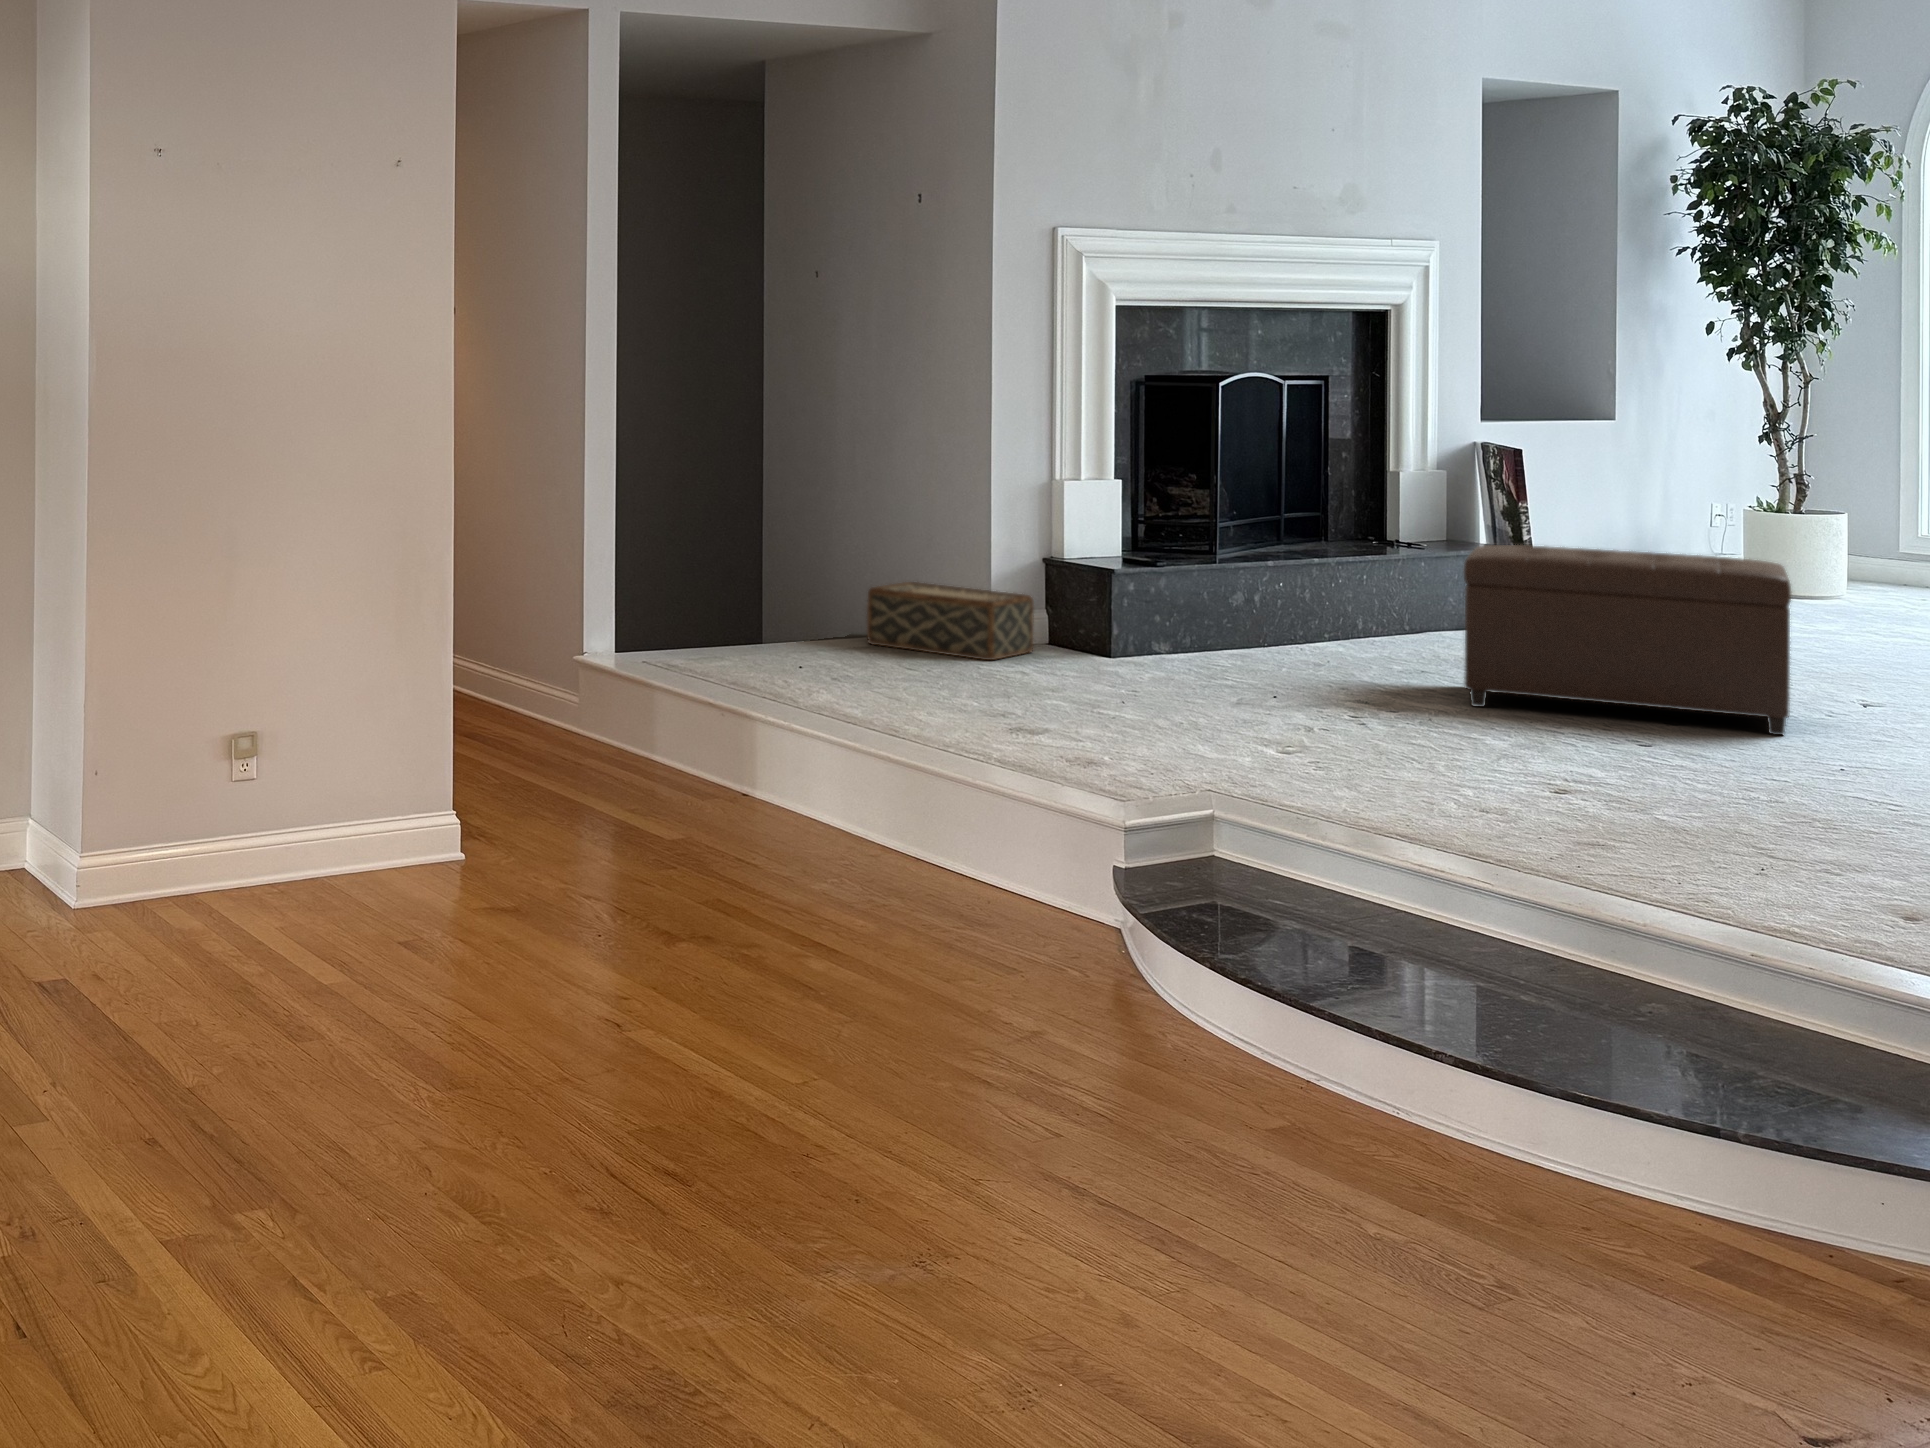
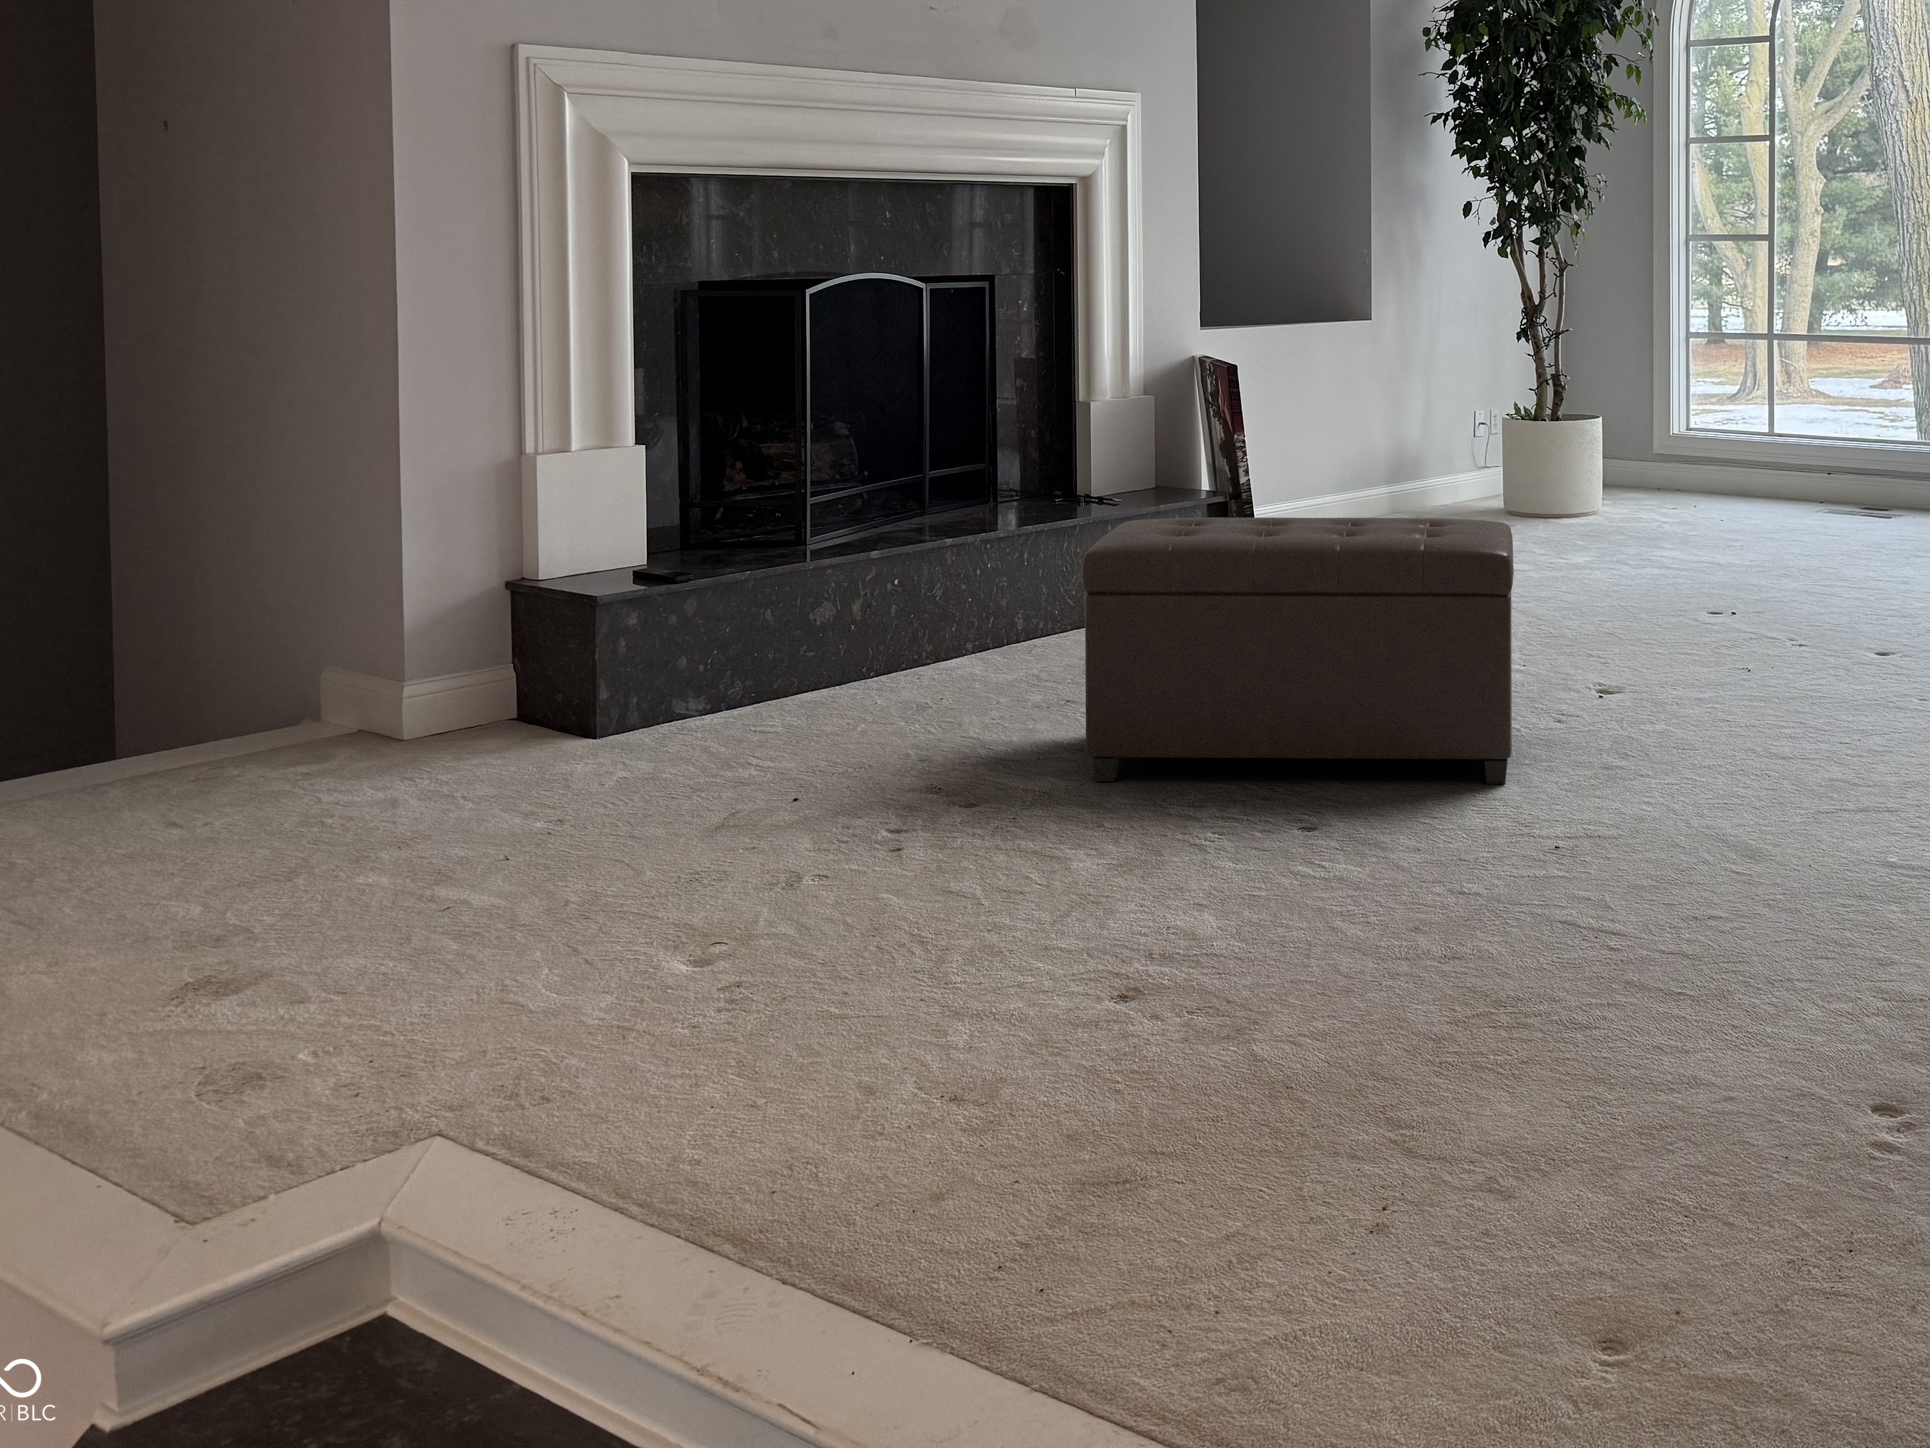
woven basket: present [867,582,1034,660] -> none [157,637,461,776]

